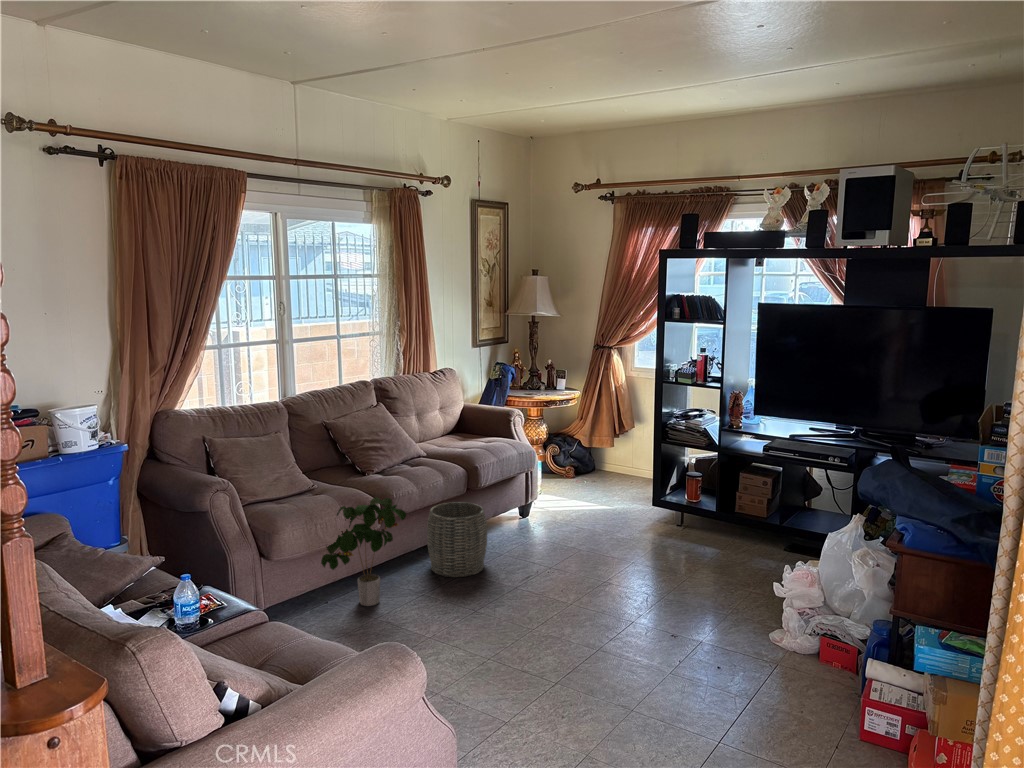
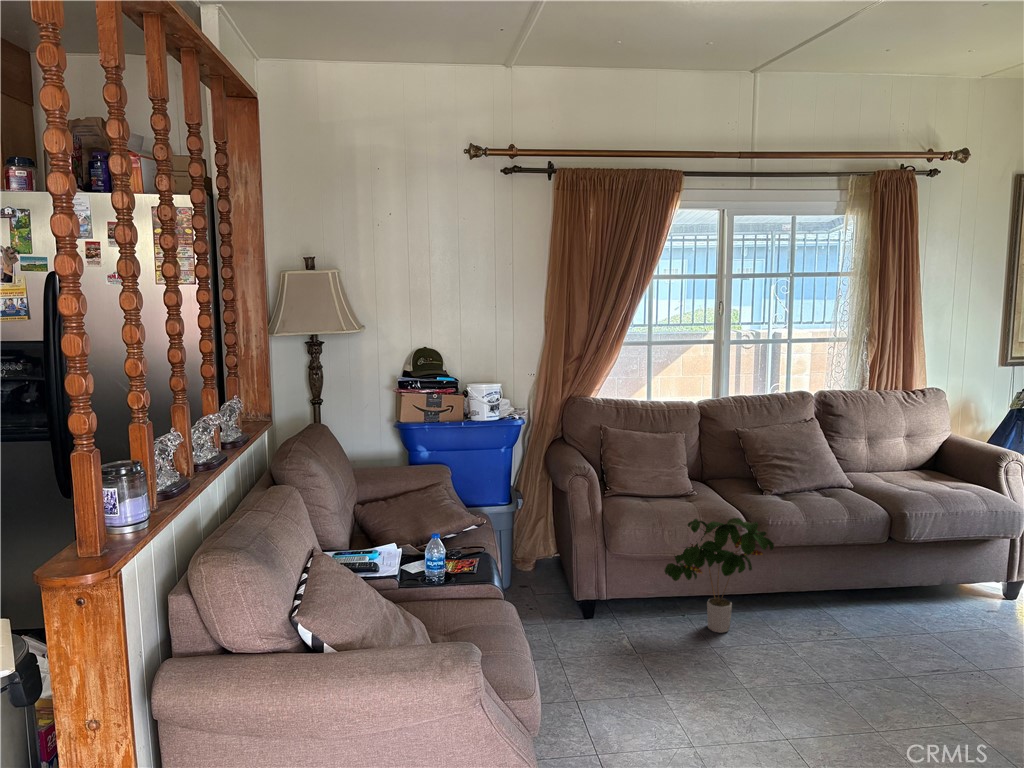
woven basket: present [427,502,487,577] -> none [815,546,893,640]

